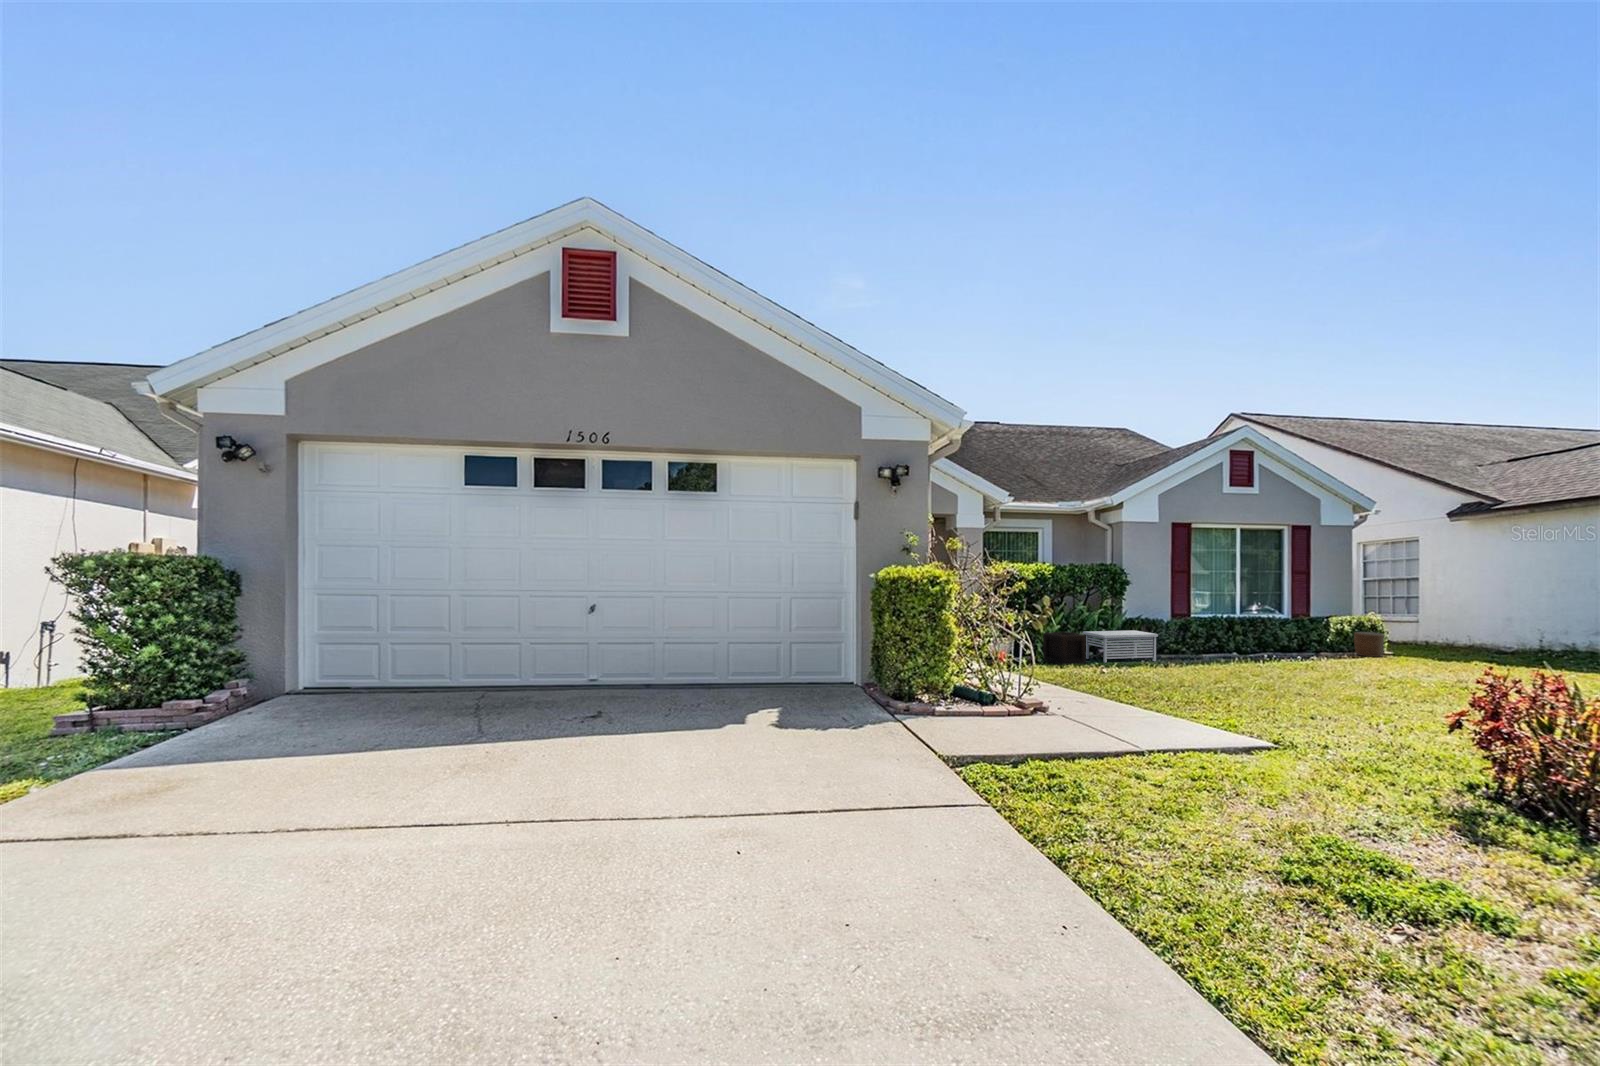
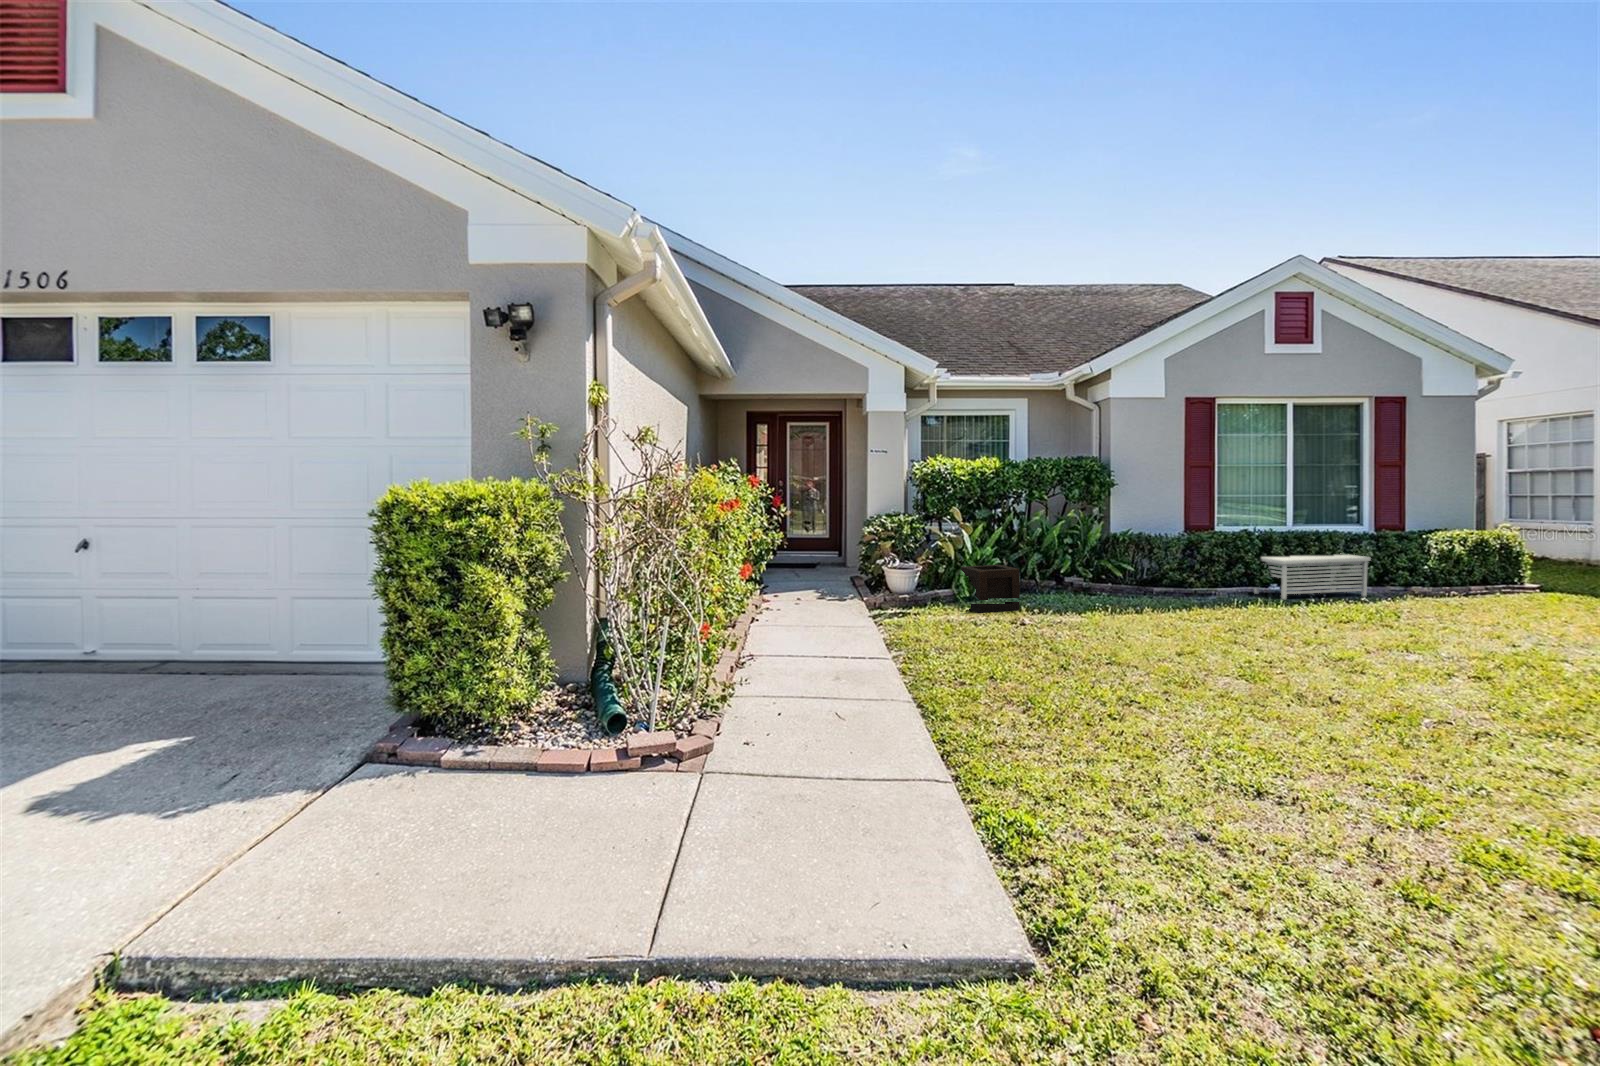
storage bench: present [1083,630,1158,663] -> present [1254,555,1371,599]
woven basket: present [1354,632,1384,657] -> none [1471,552,1521,591]

